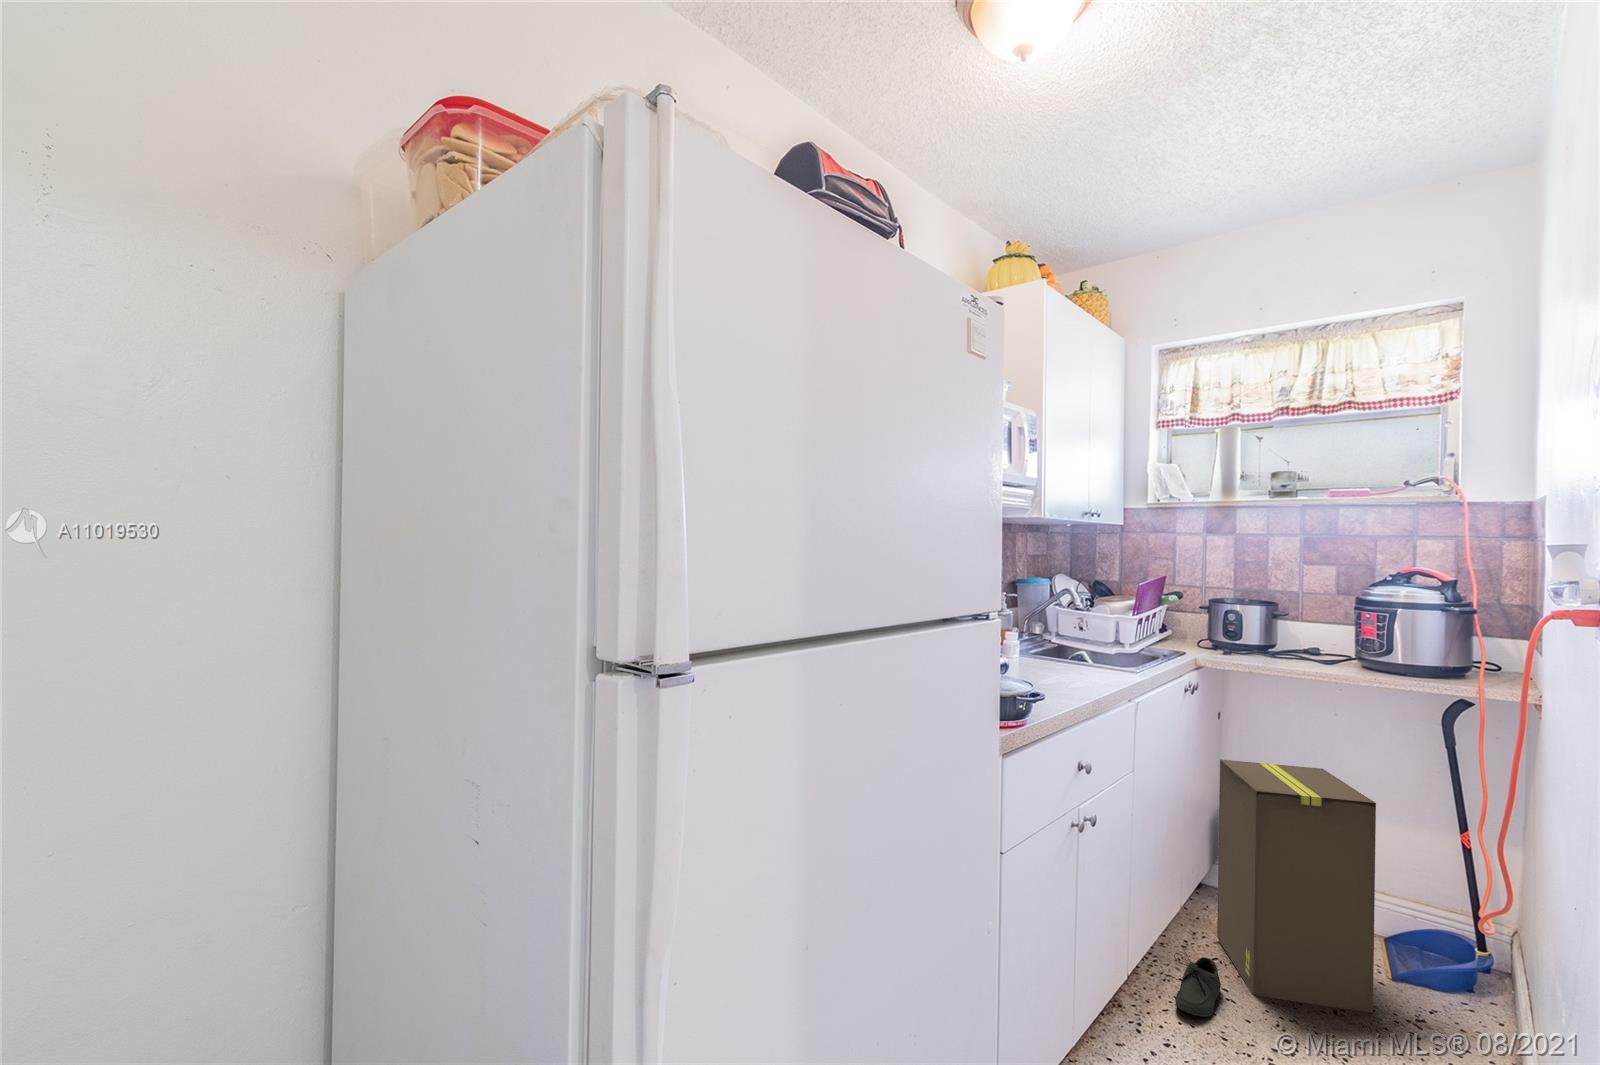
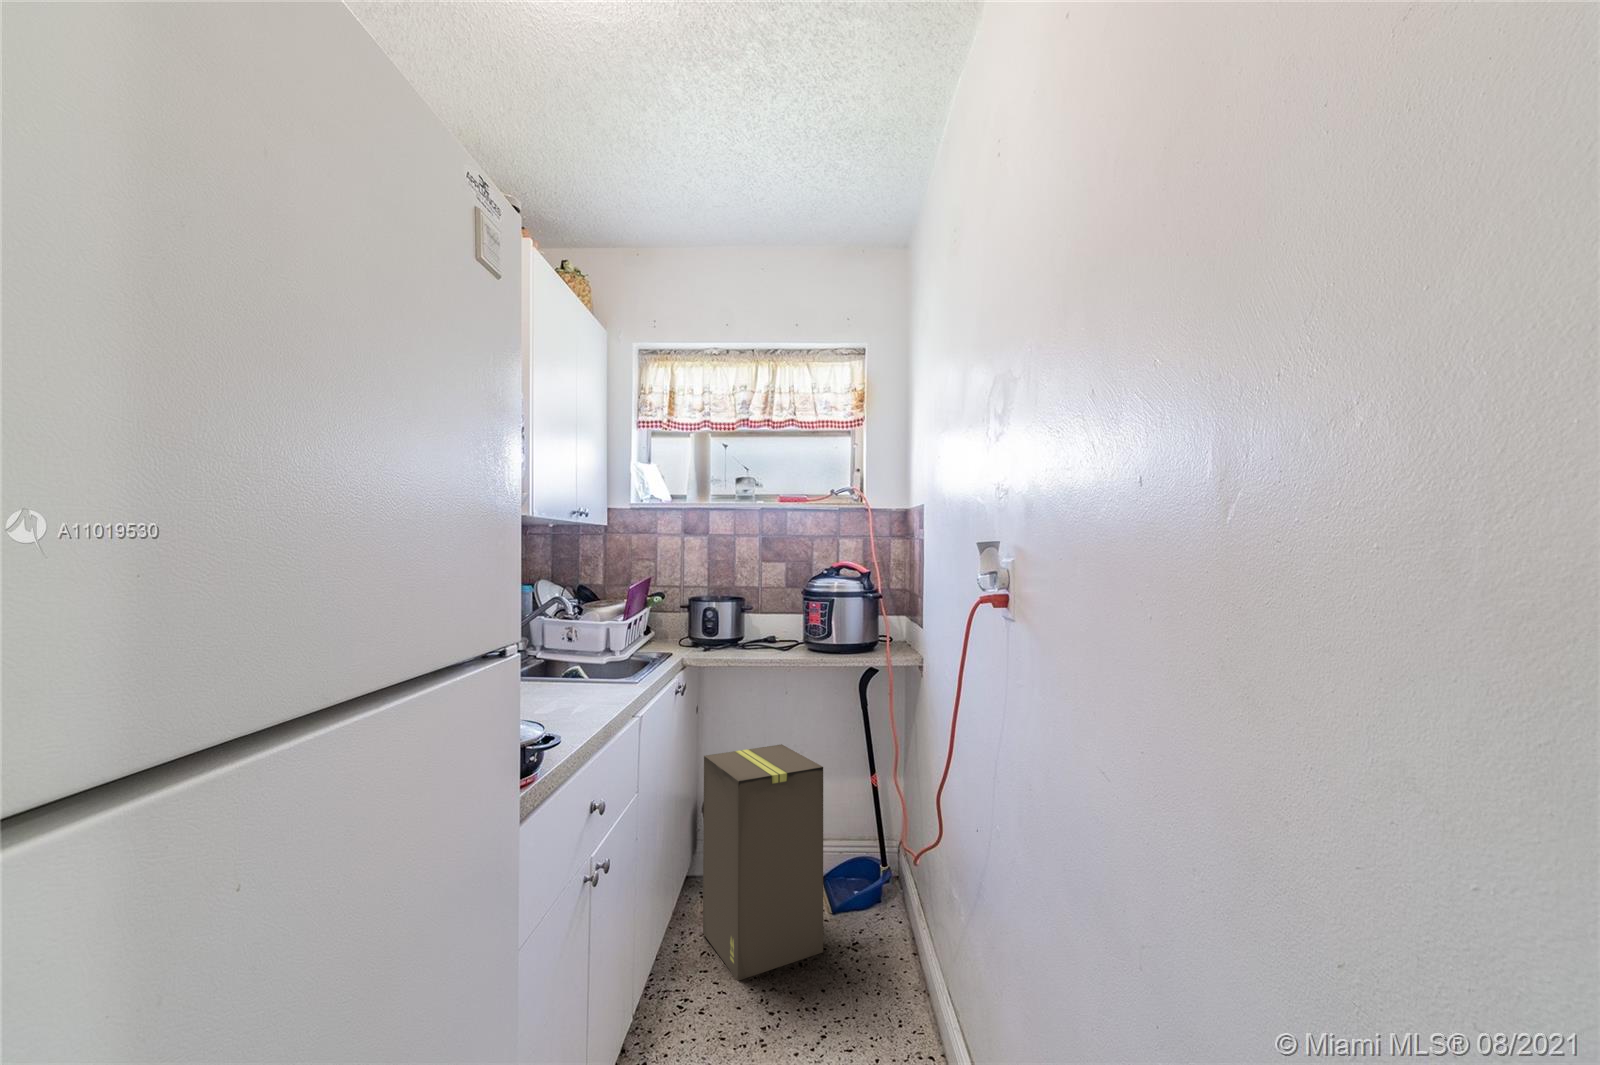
shoe: present [1174,946,1221,1017] -> none [670,961,713,1032]

